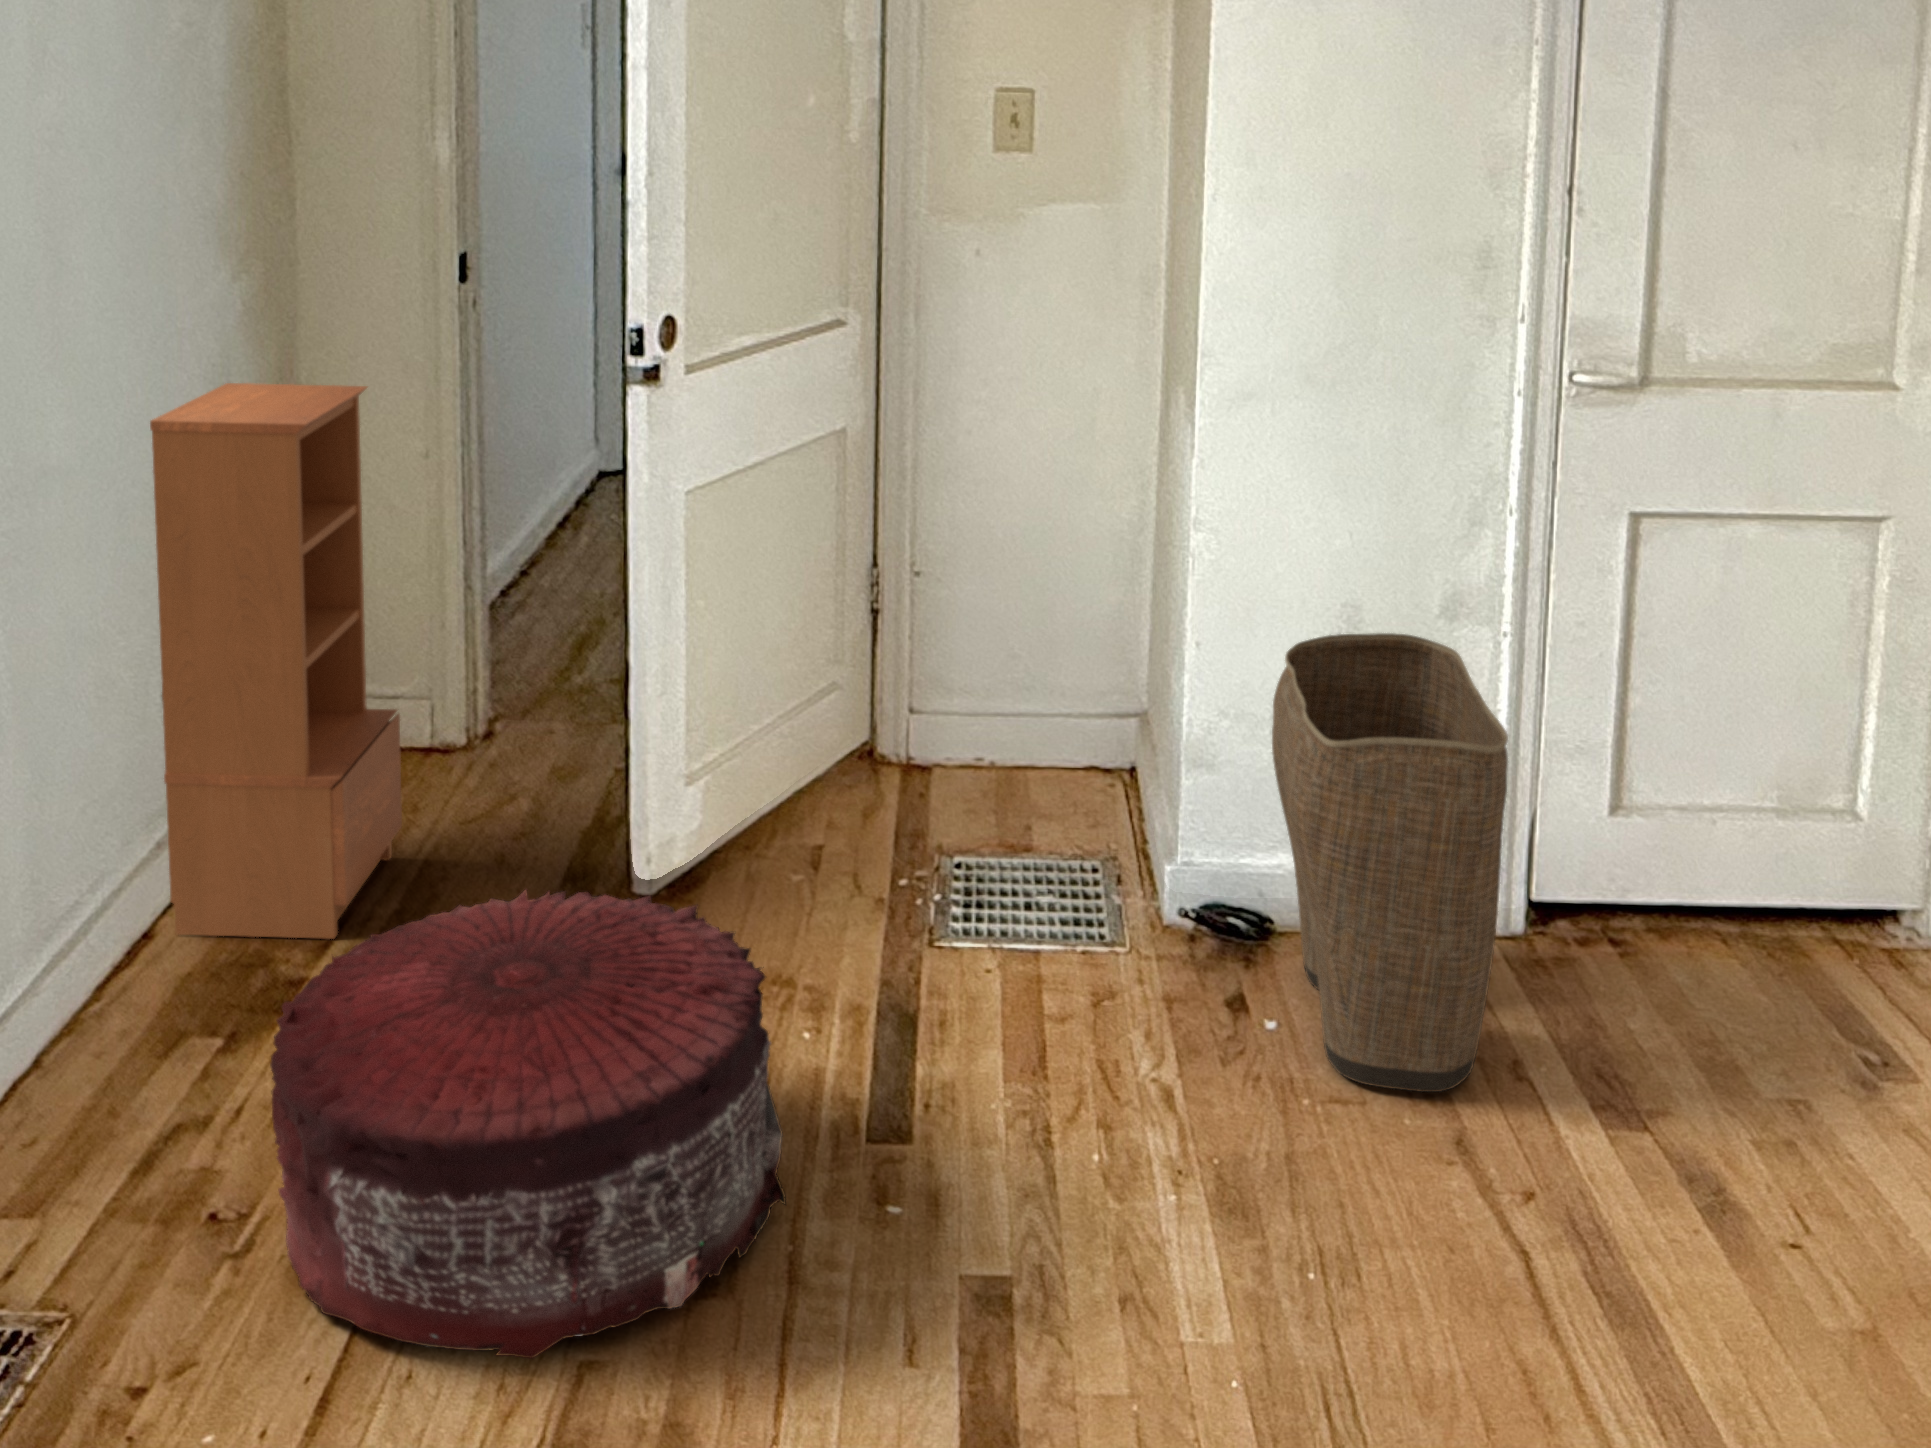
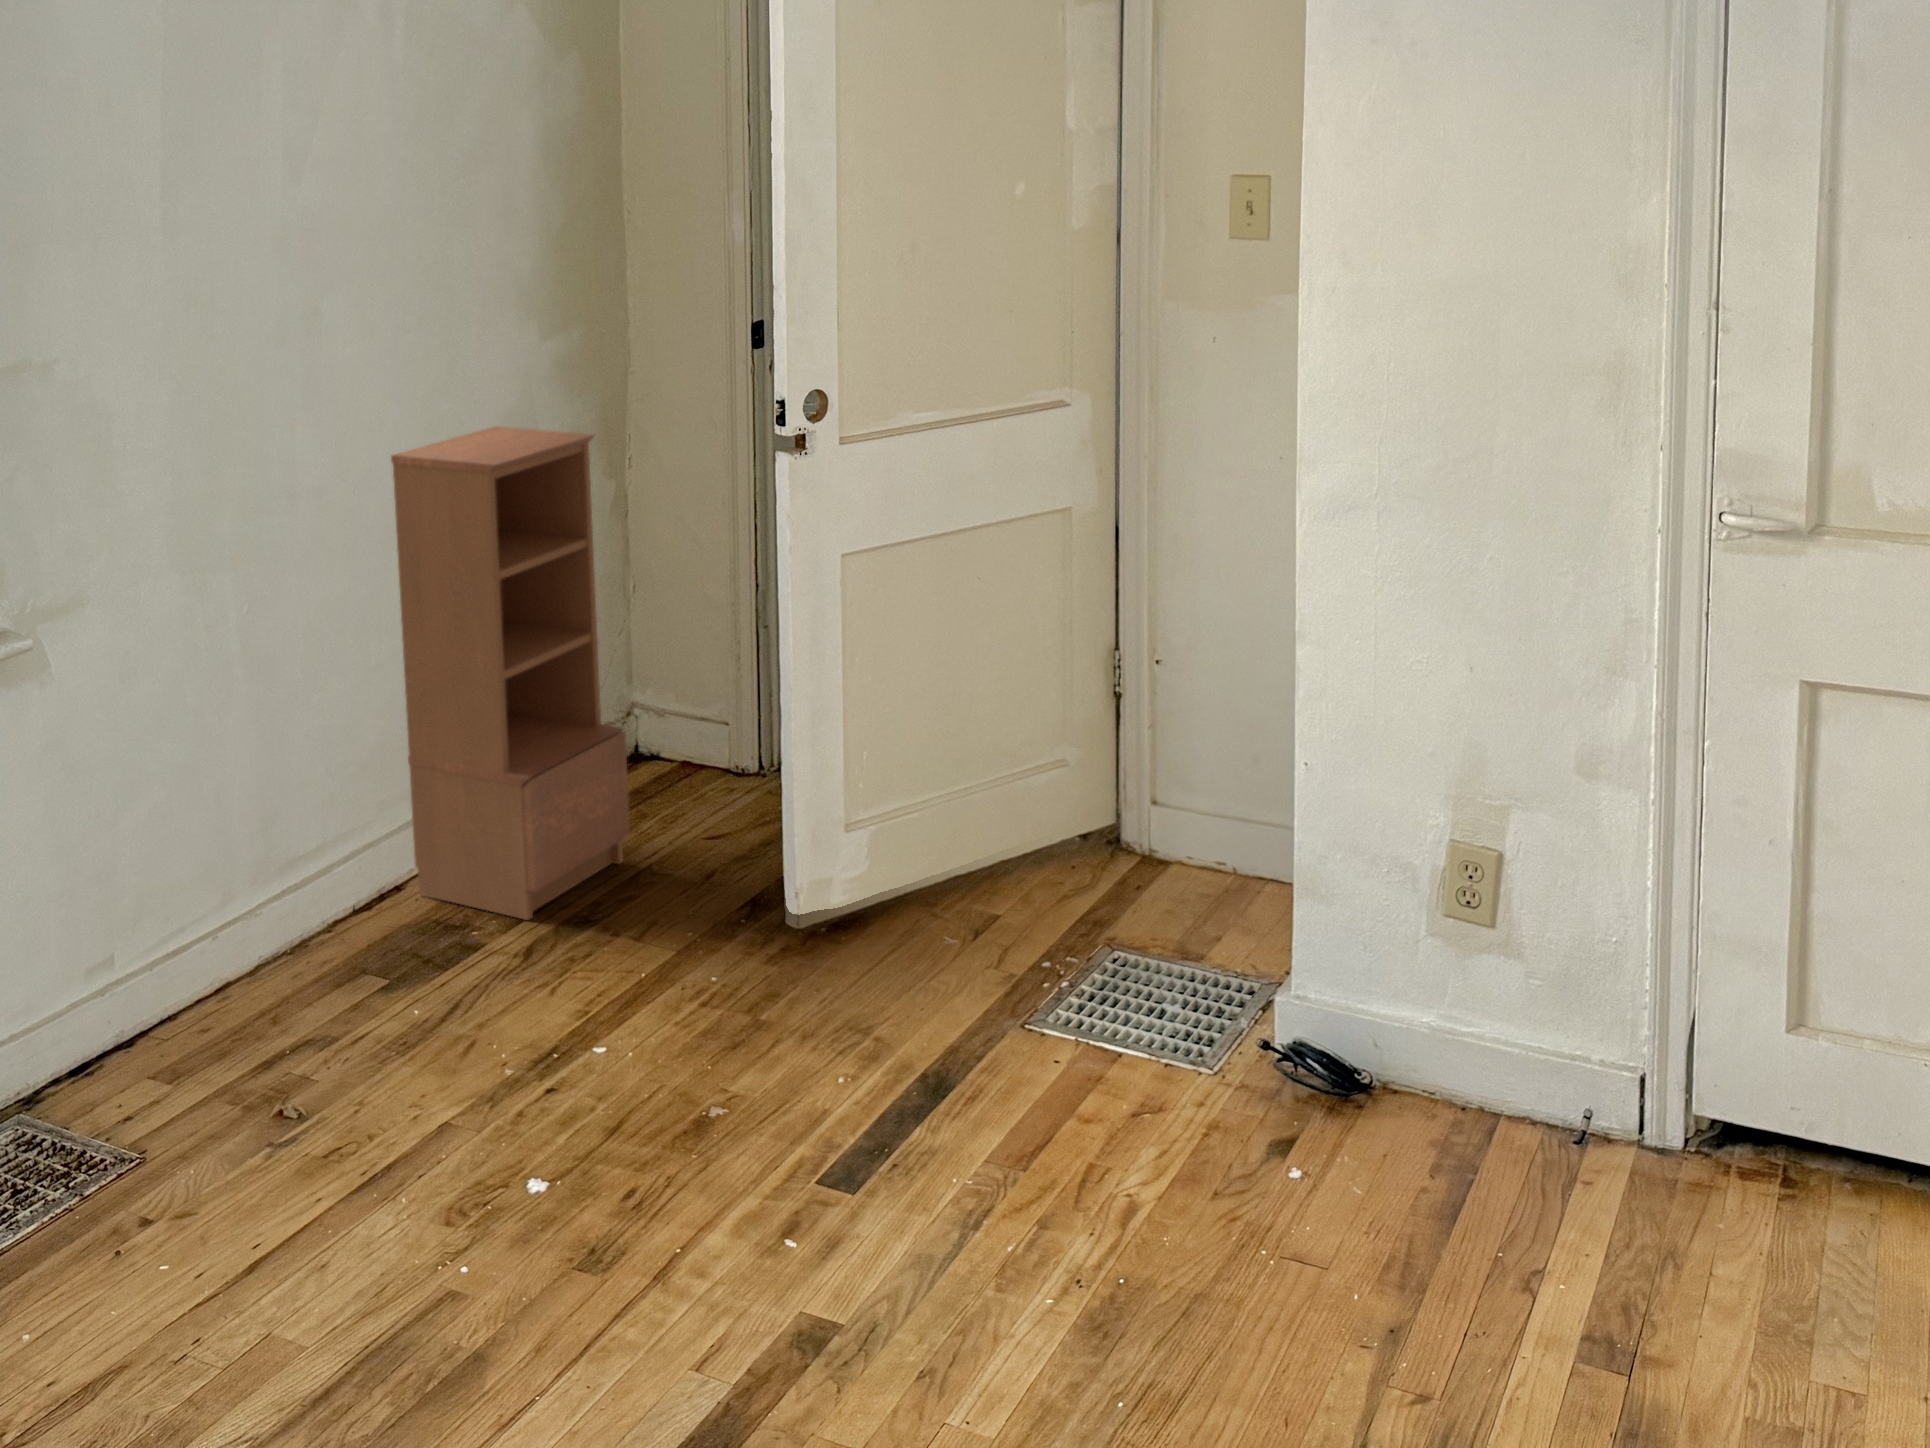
laundry basket: present [1272,633,1508,1092] -> none [1275,761,1564,1284]
pouf: present [270,890,786,1359] -> none [276,889,709,1274]

